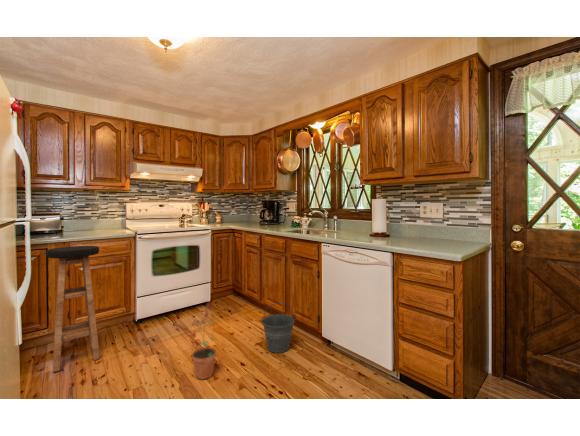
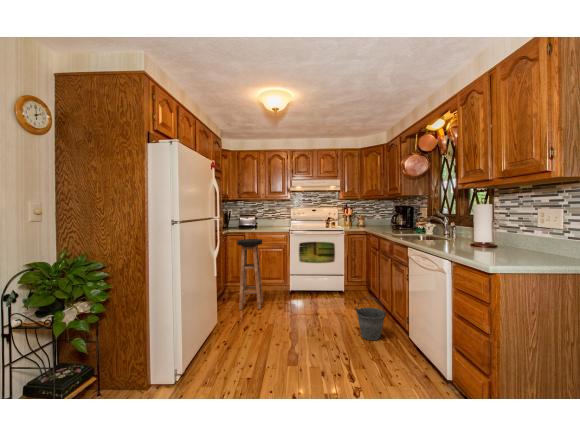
potted plant: present [192,304,216,379] -> none [296,285,315,338]

